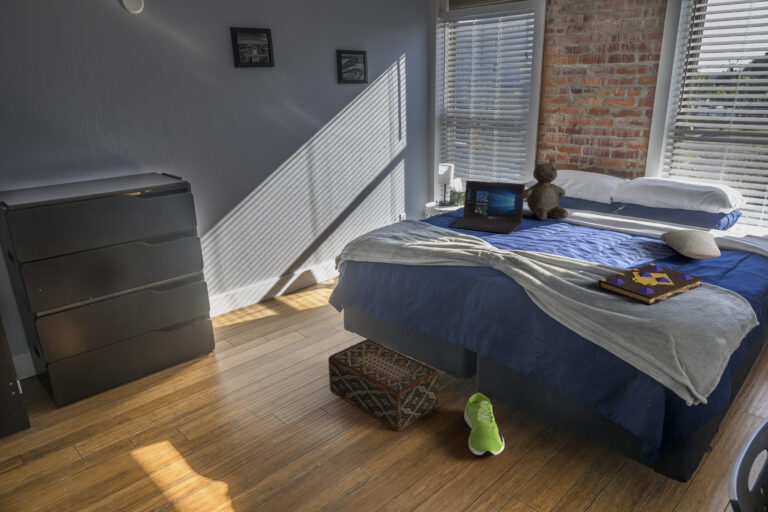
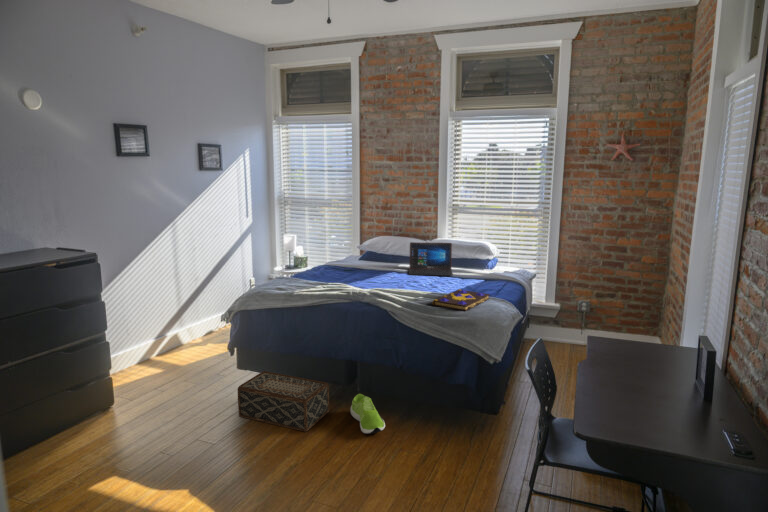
teddy bear: present [524,158,568,220] -> none [361,227,395,271]
laptop: present [450,180,525,233] -> present [409,242,453,276]
pillow: present [661,230,721,259] -> none [458,269,495,285]

